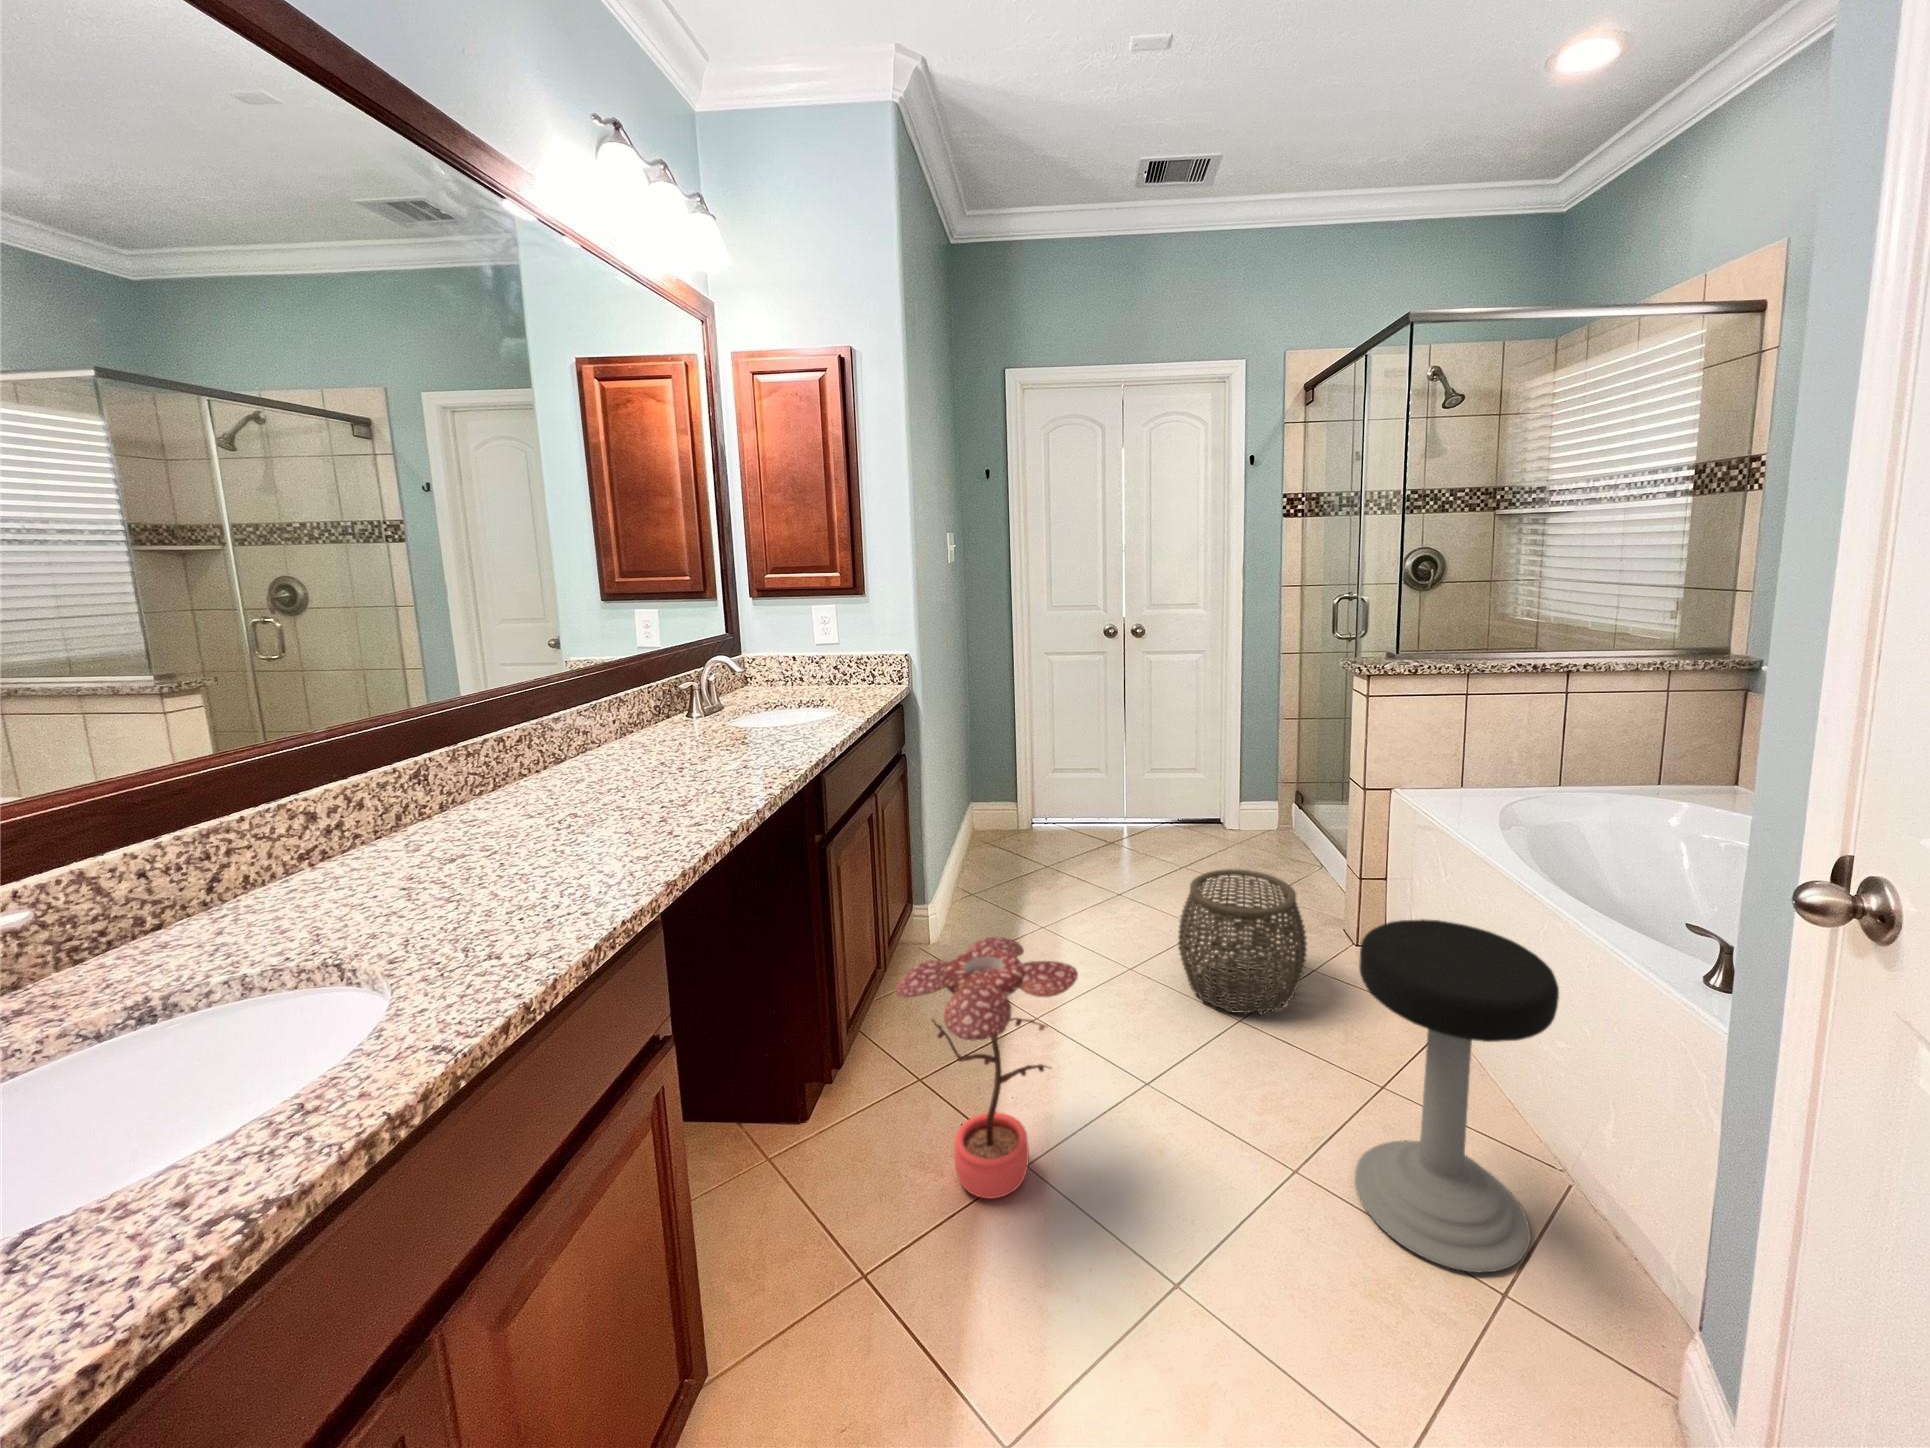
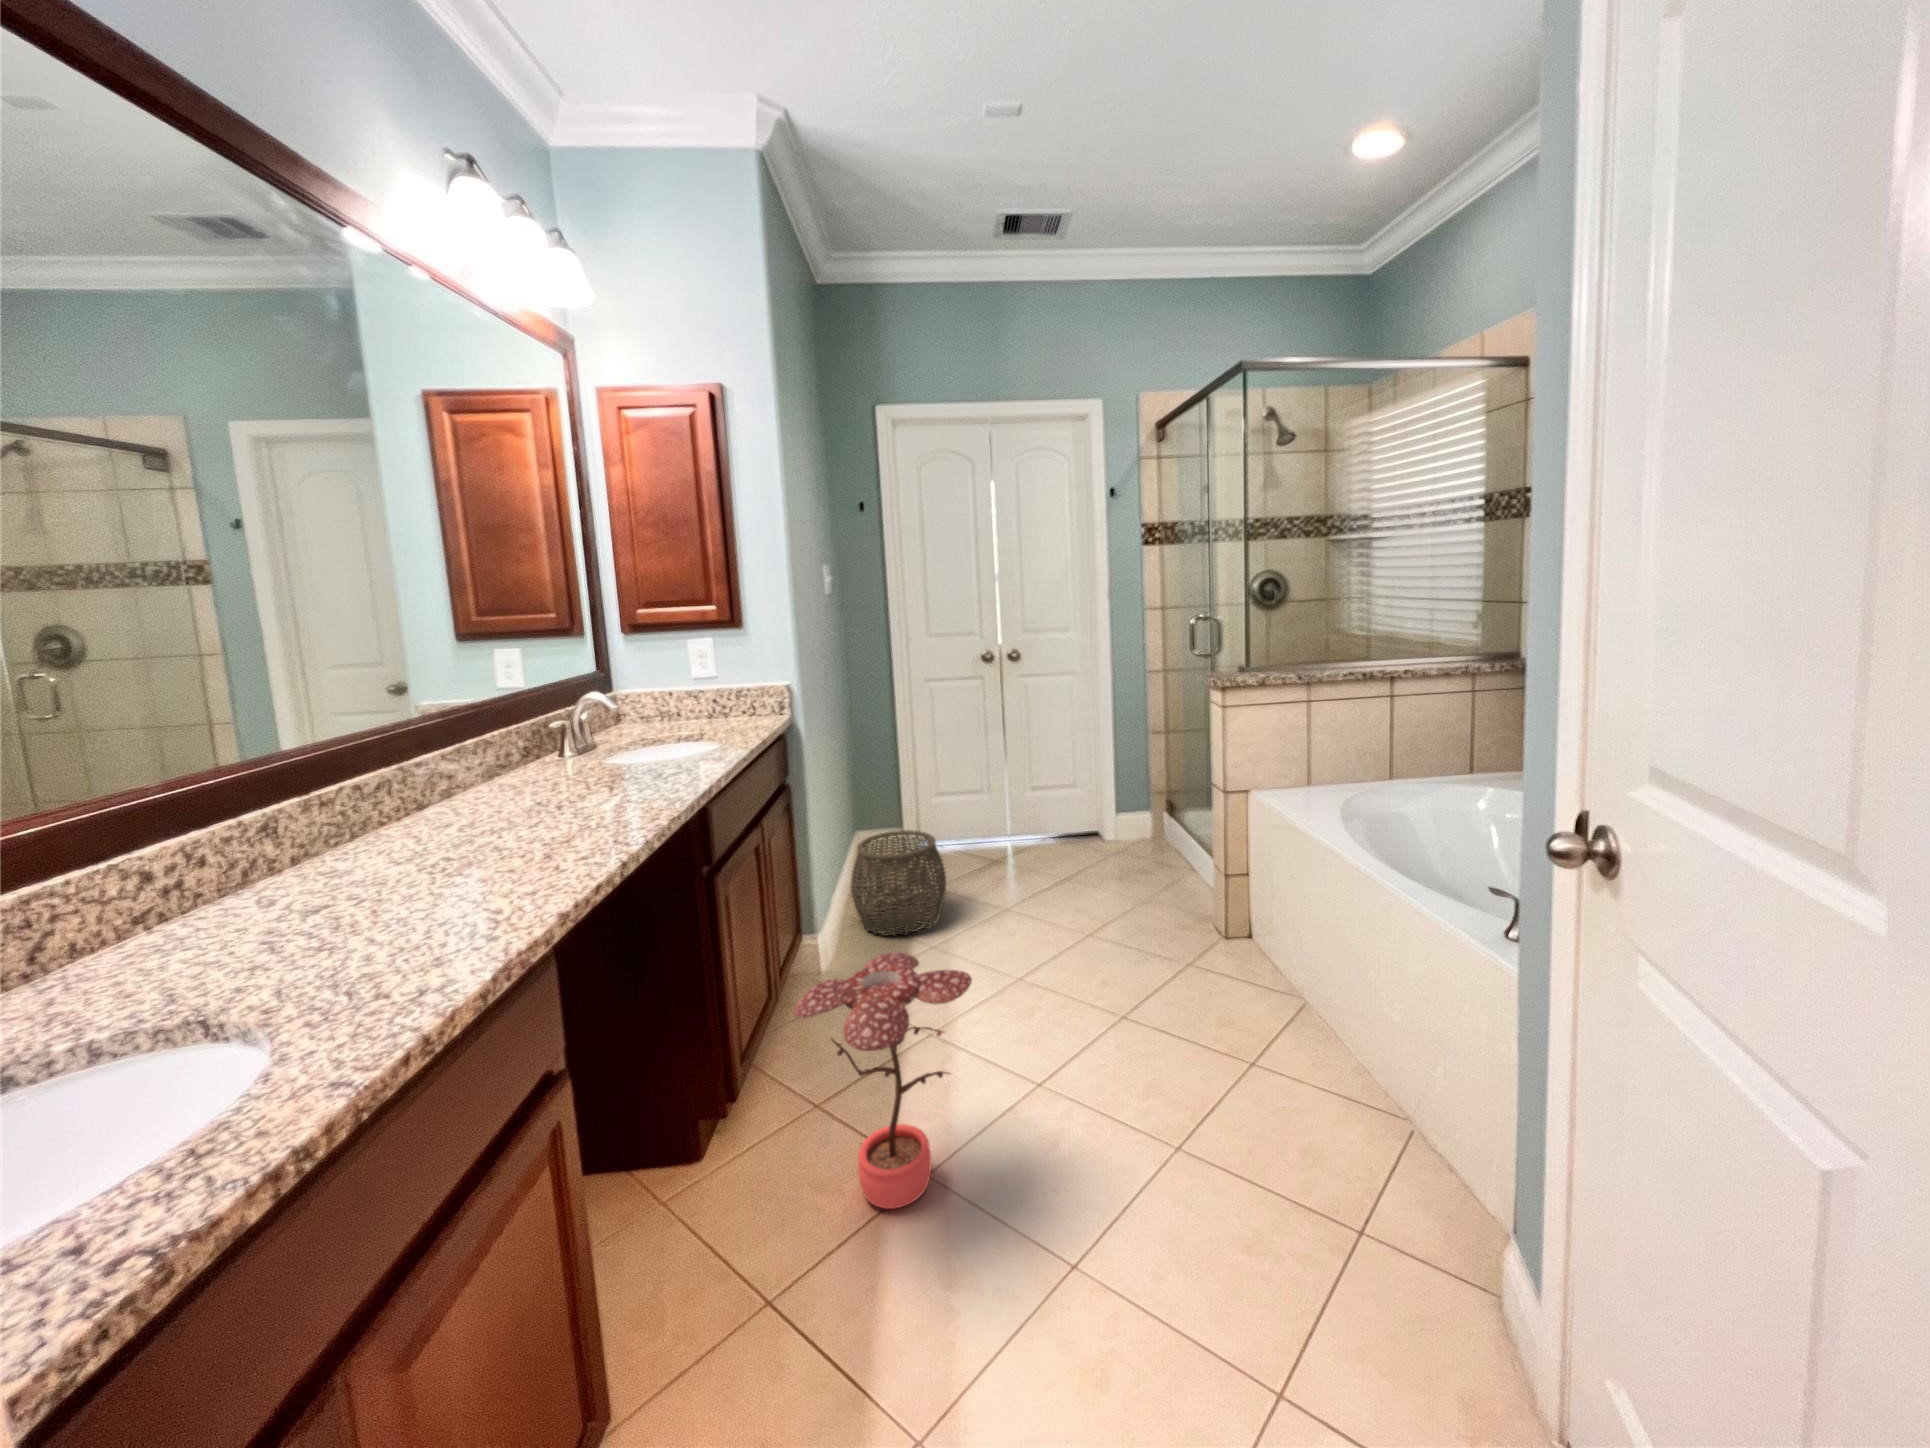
woven basket: present [1178,869,1307,1014] -> present [851,830,946,935]
stool: present [1355,919,1559,1272] -> none [1225,901,1389,1211]

